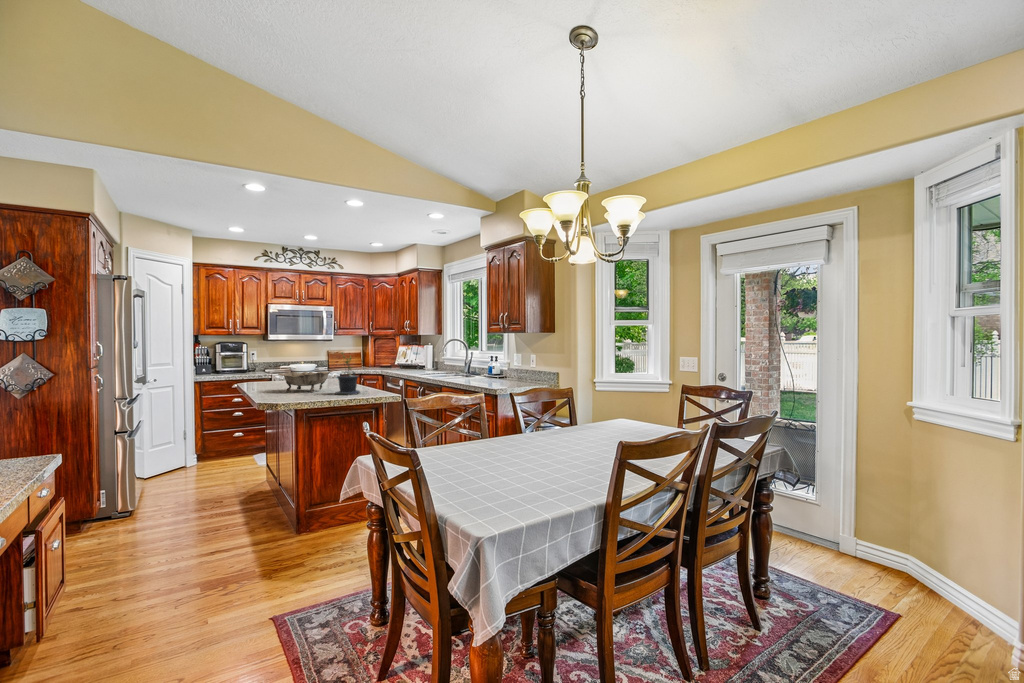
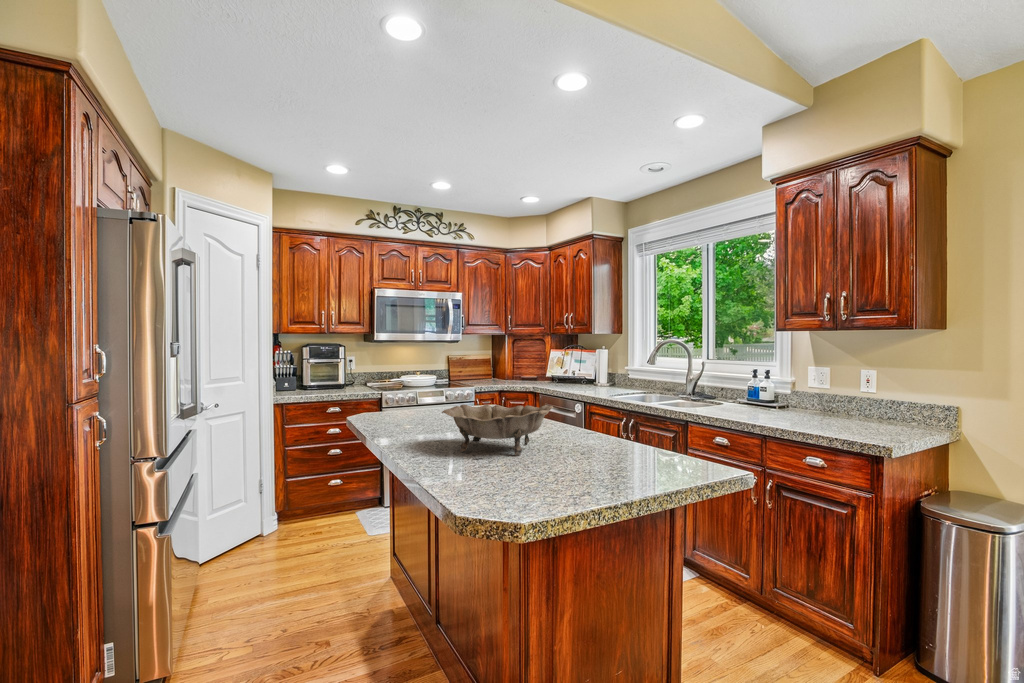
potted plant: present [335,352,360,395] -> none [565,367,638,473]

